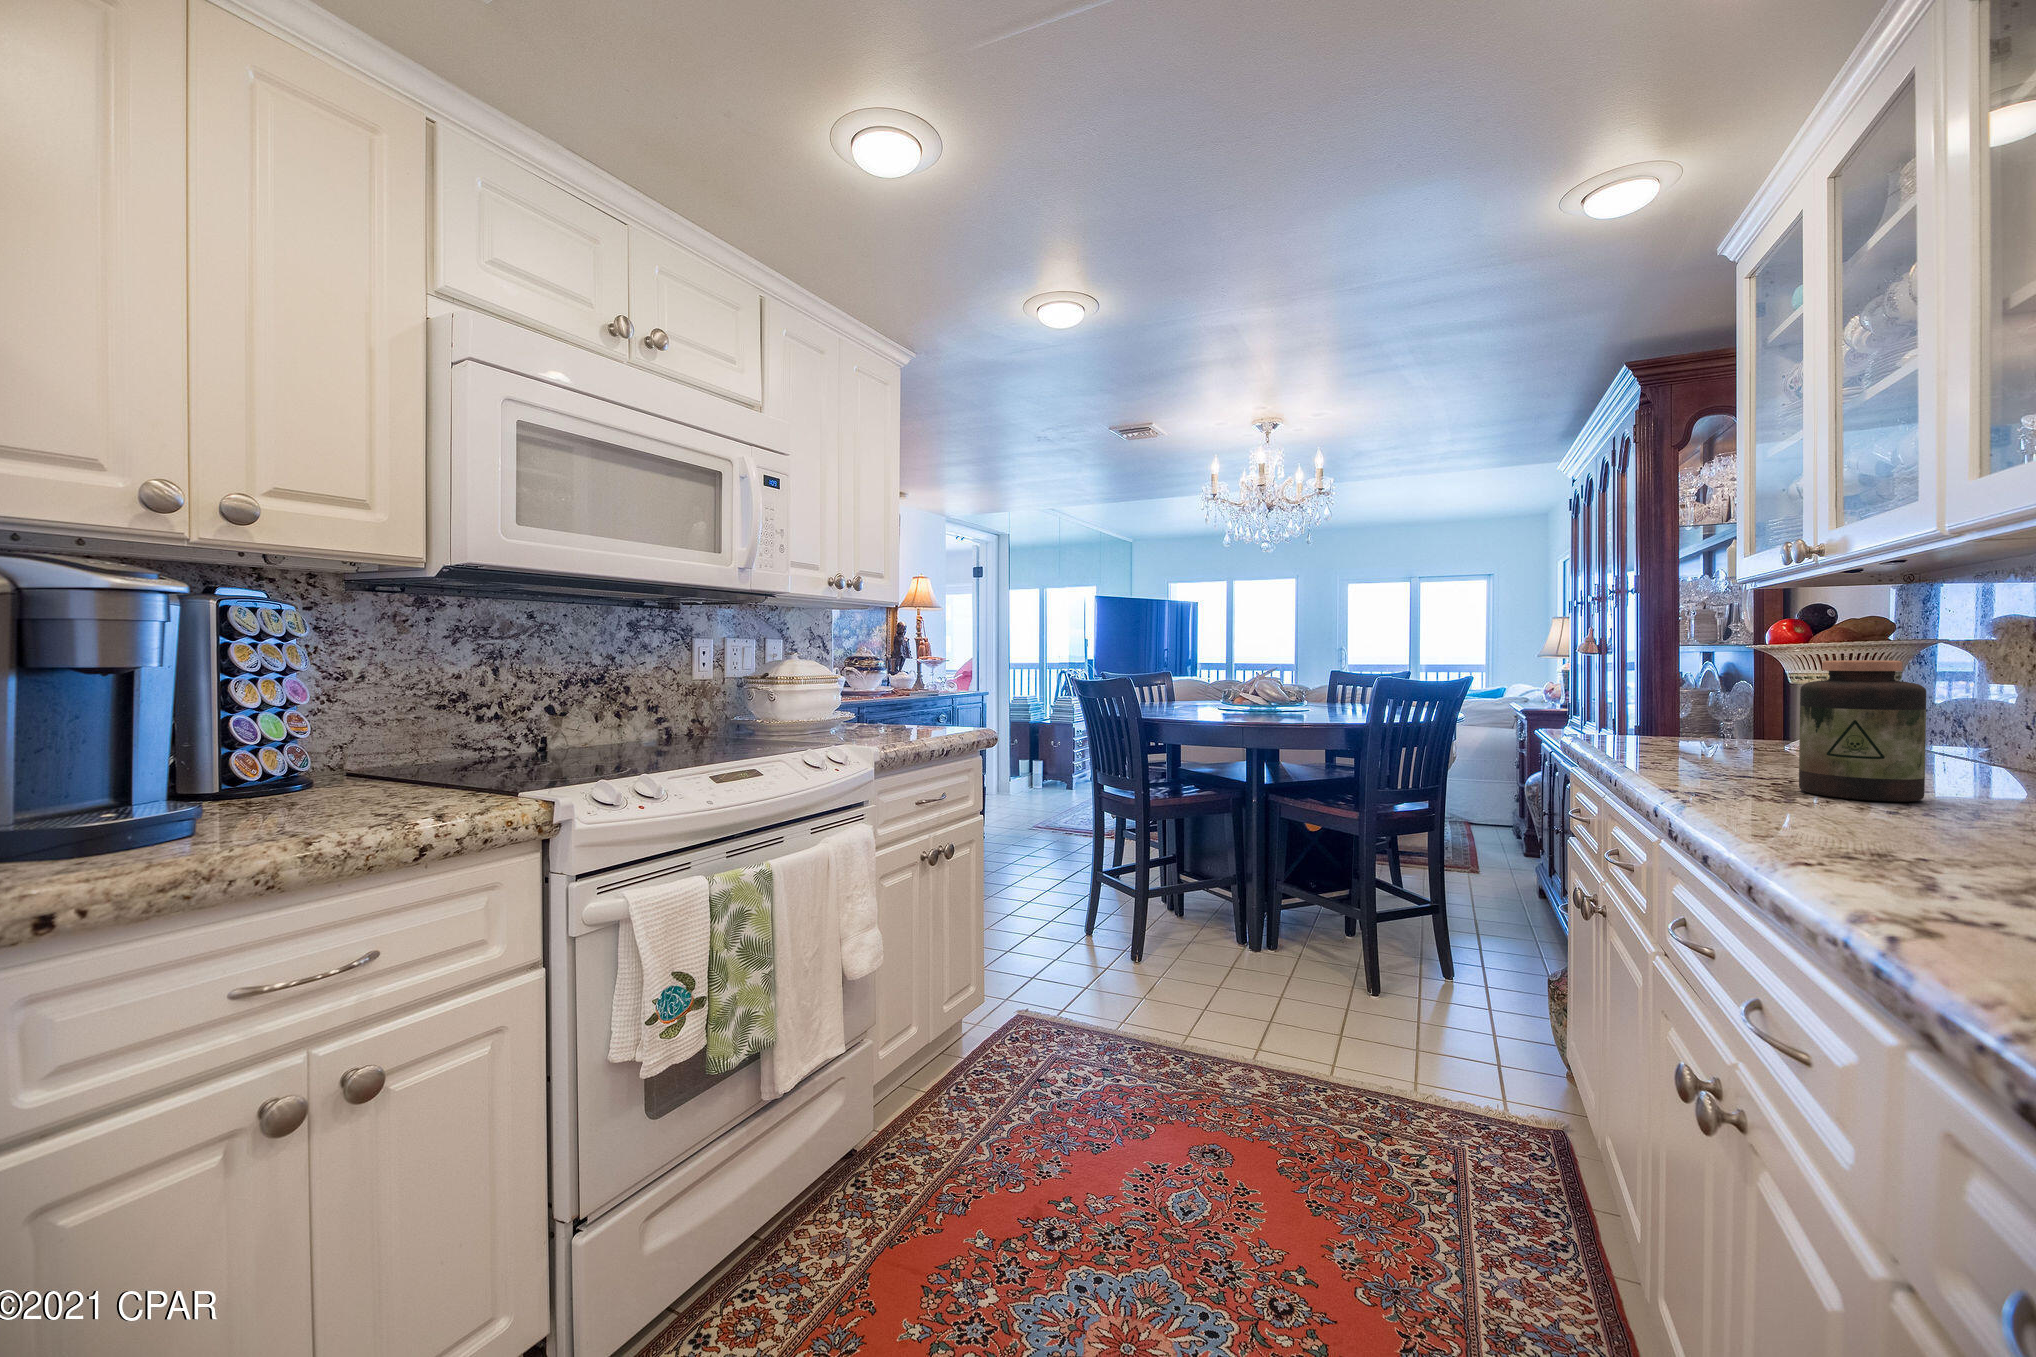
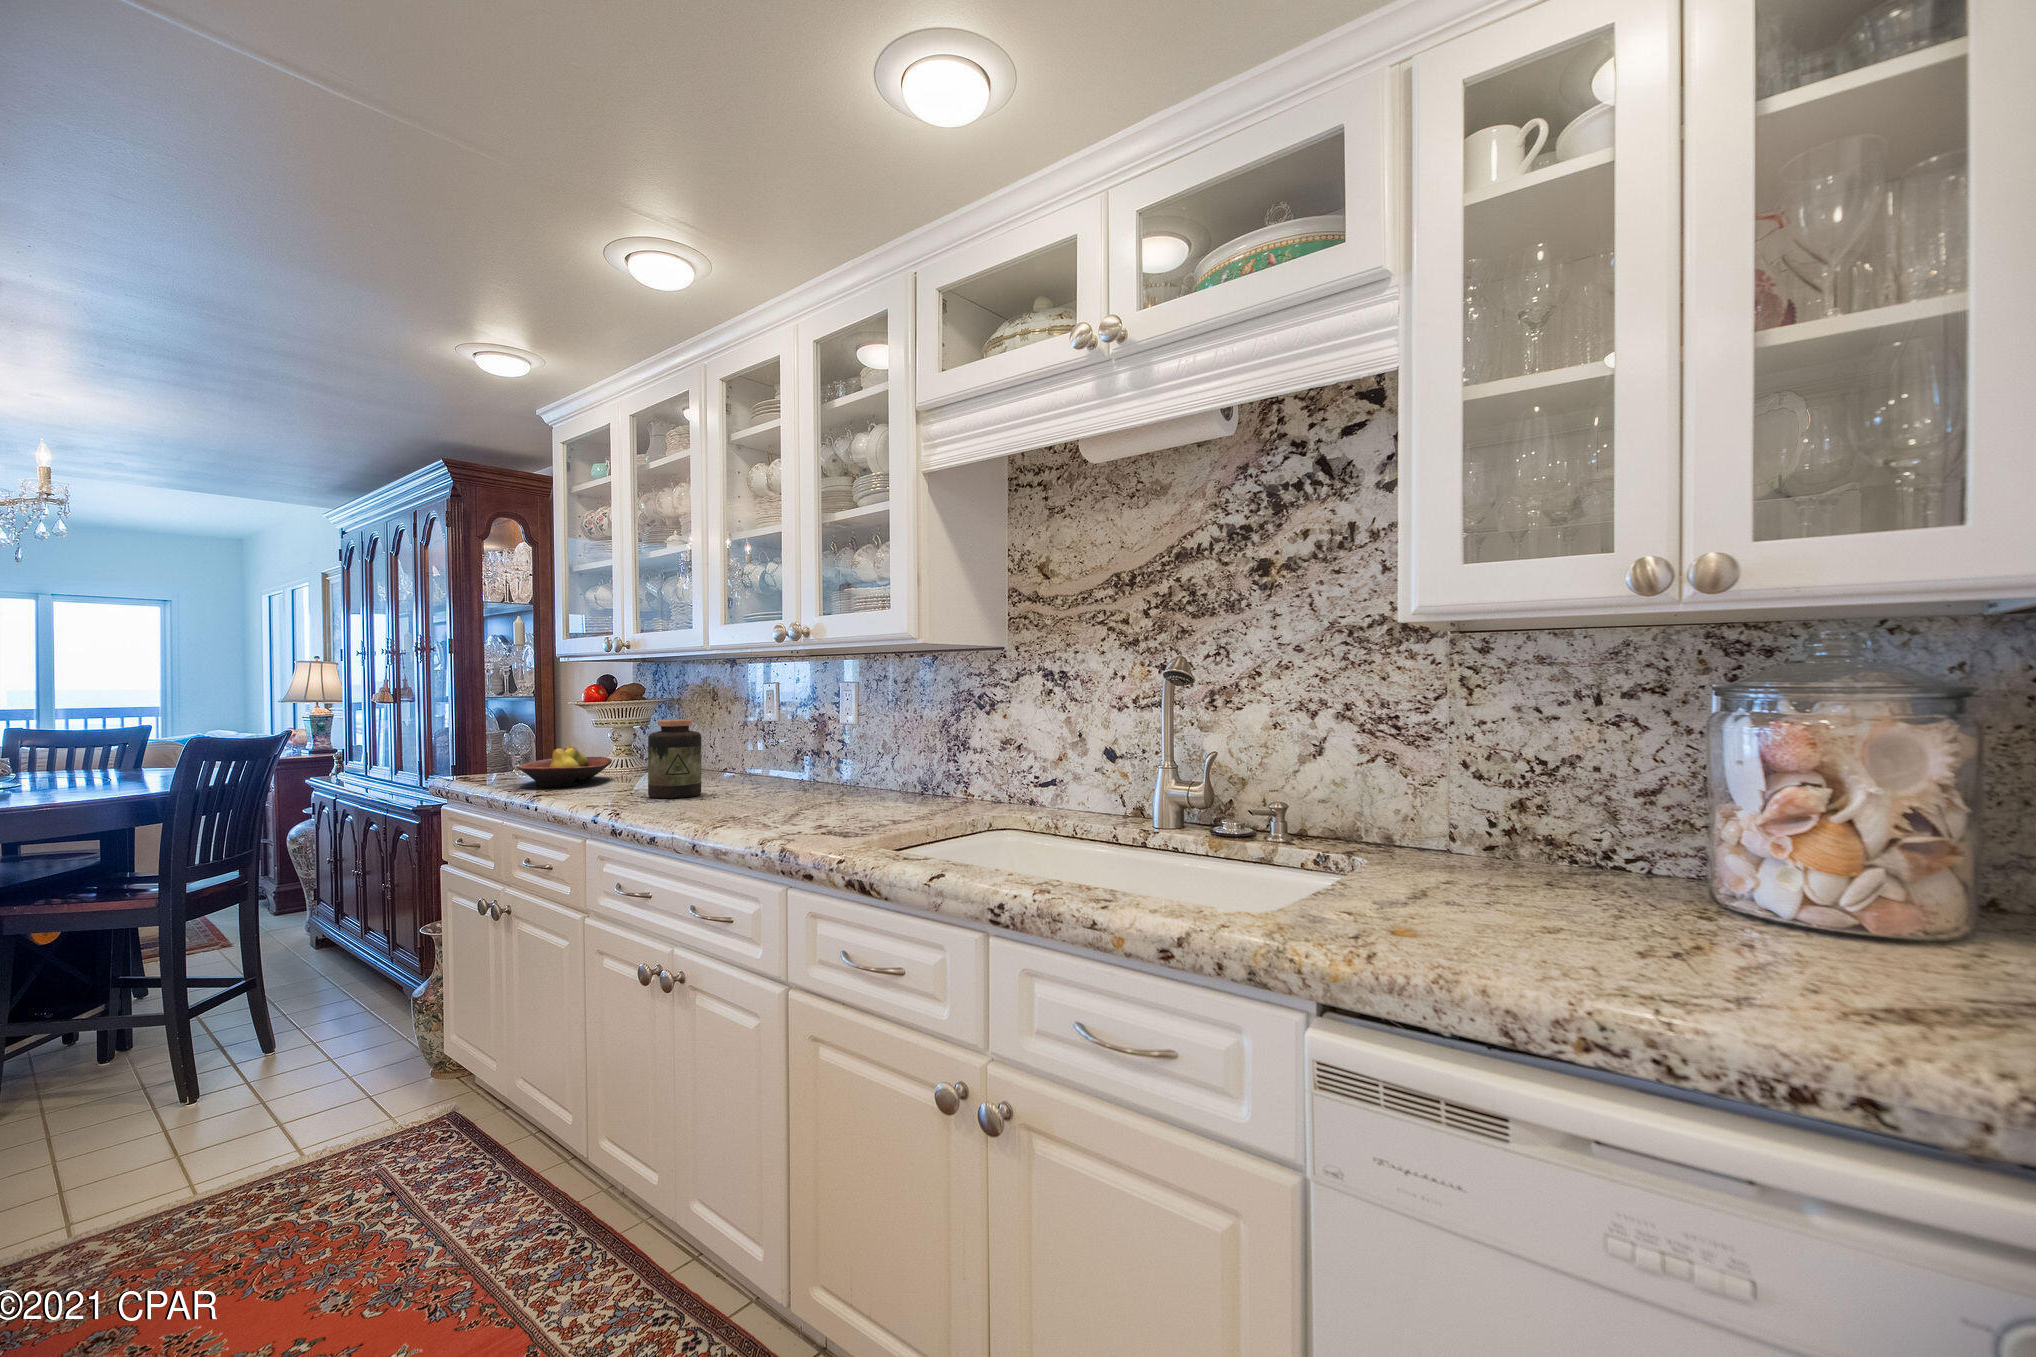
fruit bowl: none [1633,702,1806,759] -> present [518,746,612,787]

